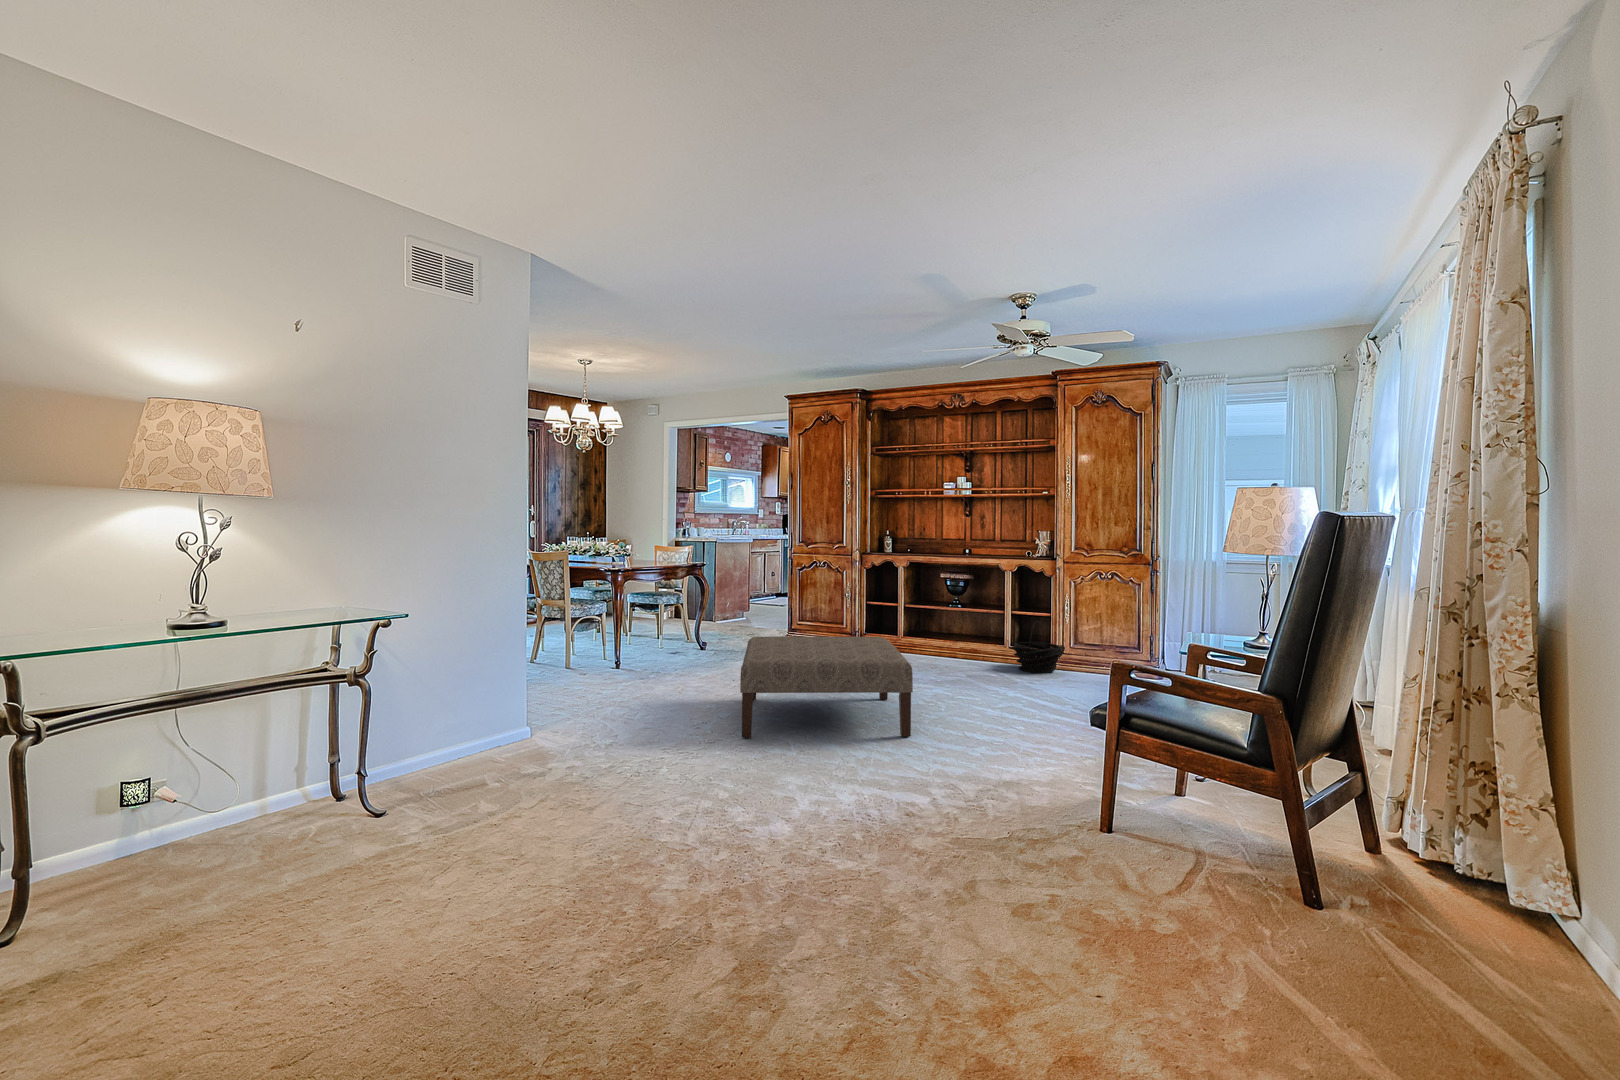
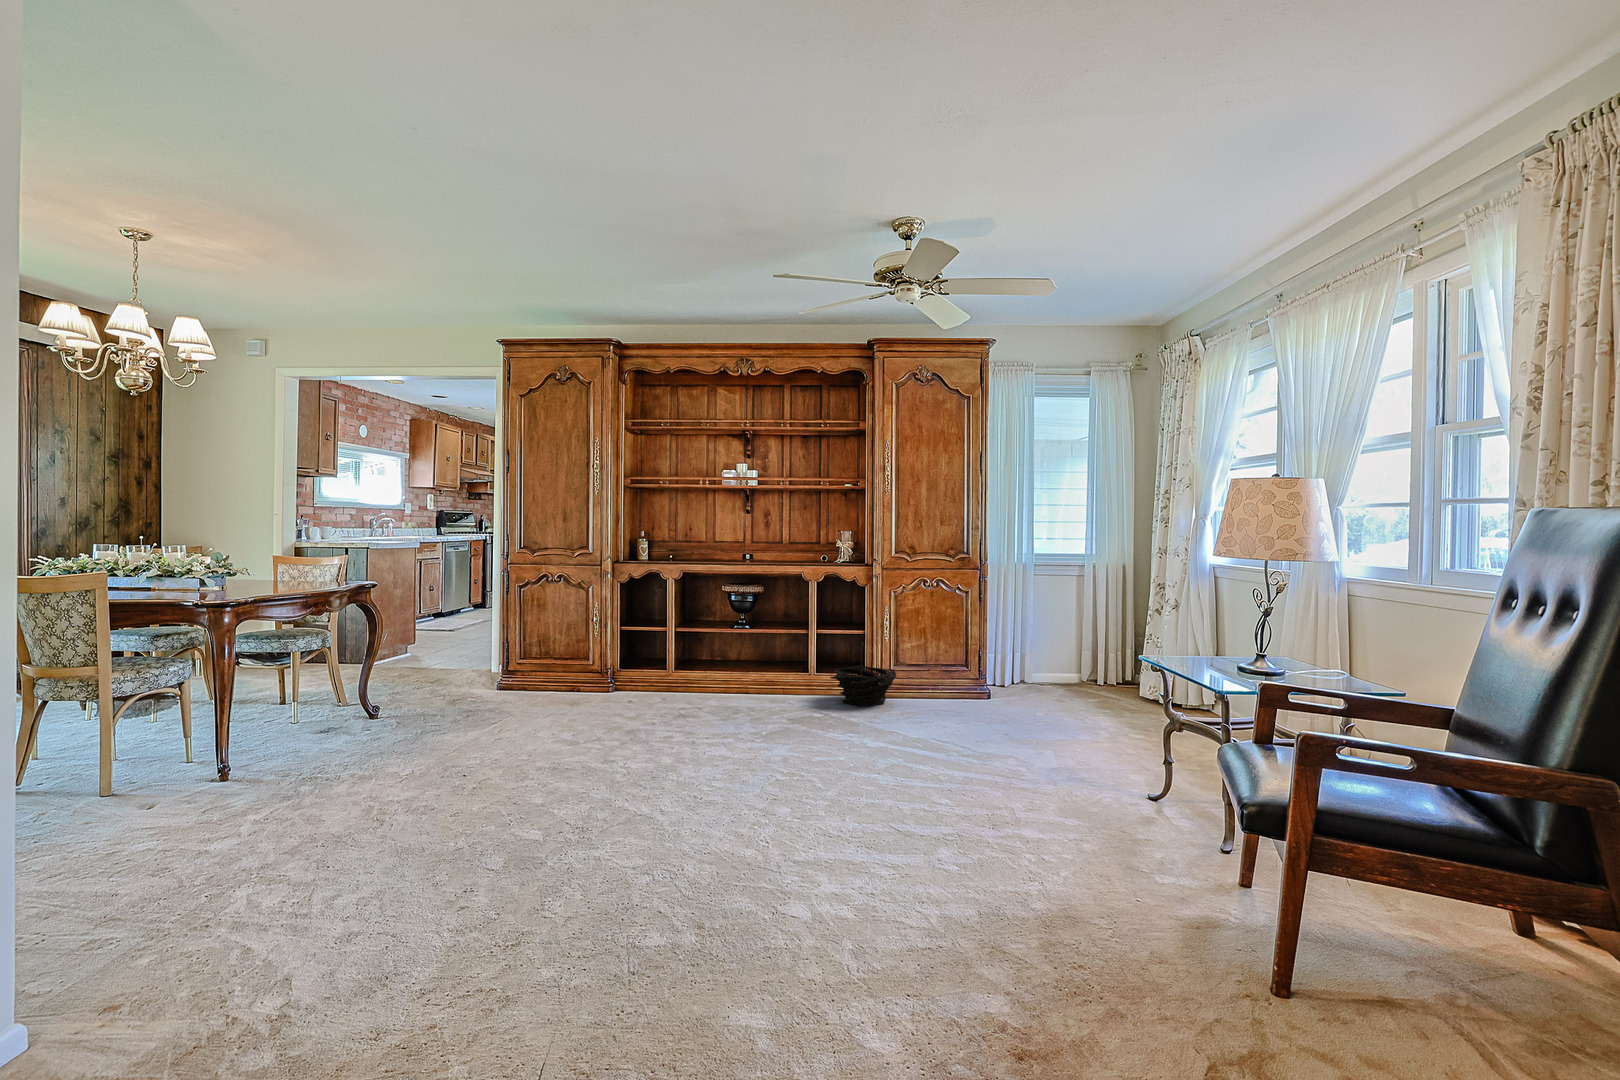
ottoman: present [740,636,913,738] -> none [521,689,846,916]

